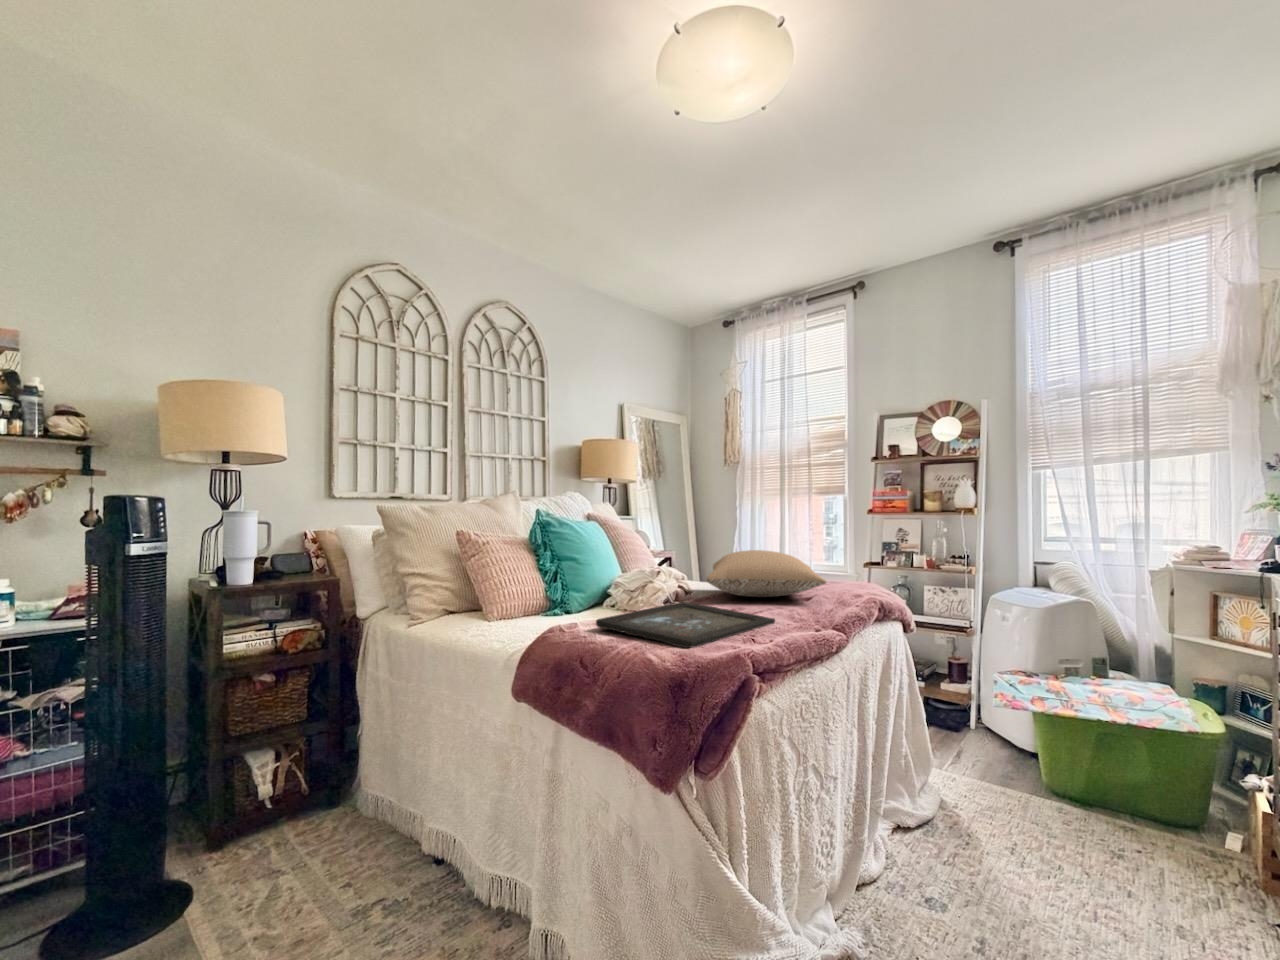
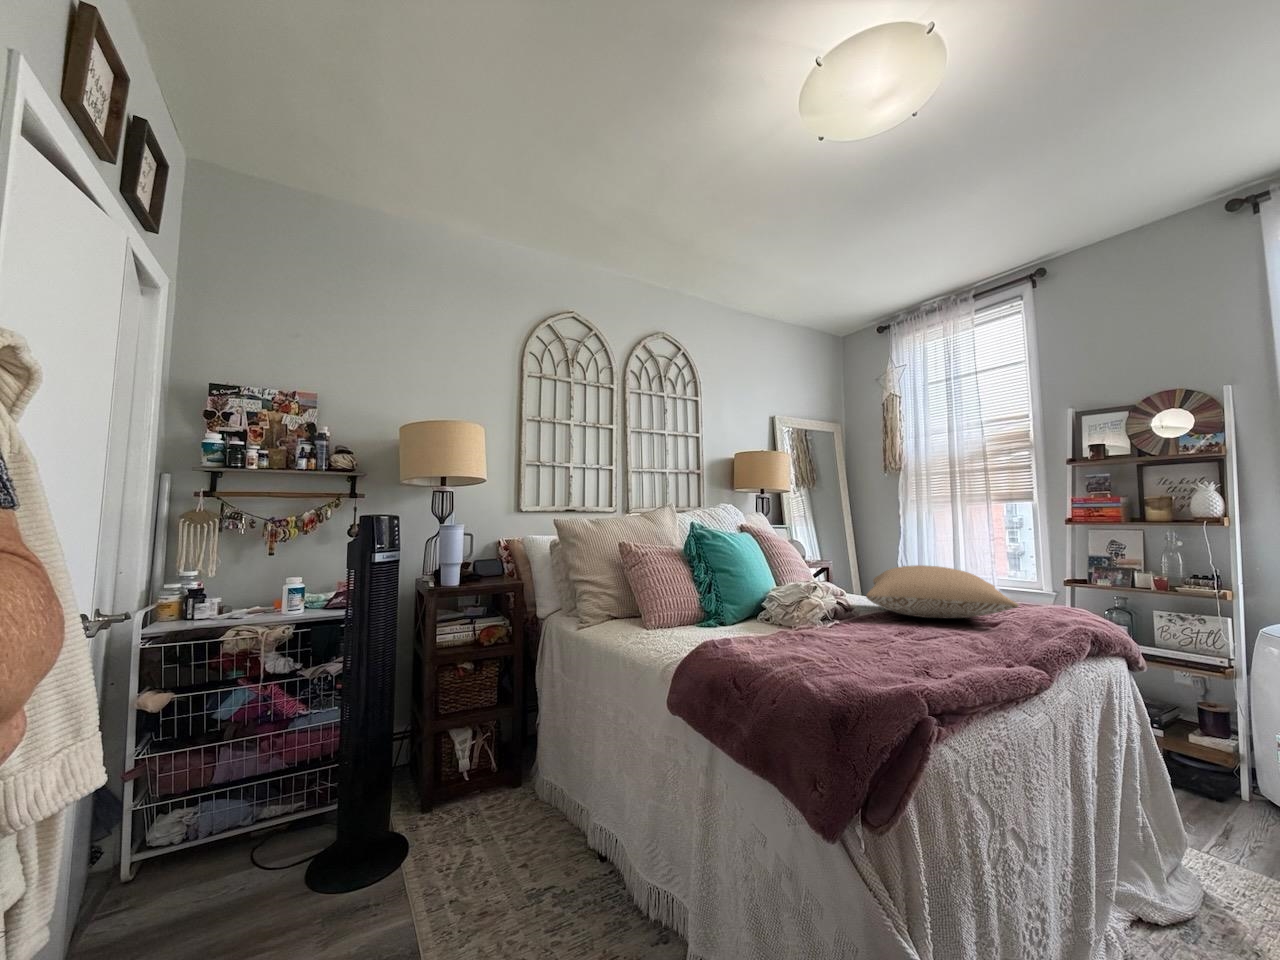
tray: present [596,602,775,648] -> none [745,619,953,677]

